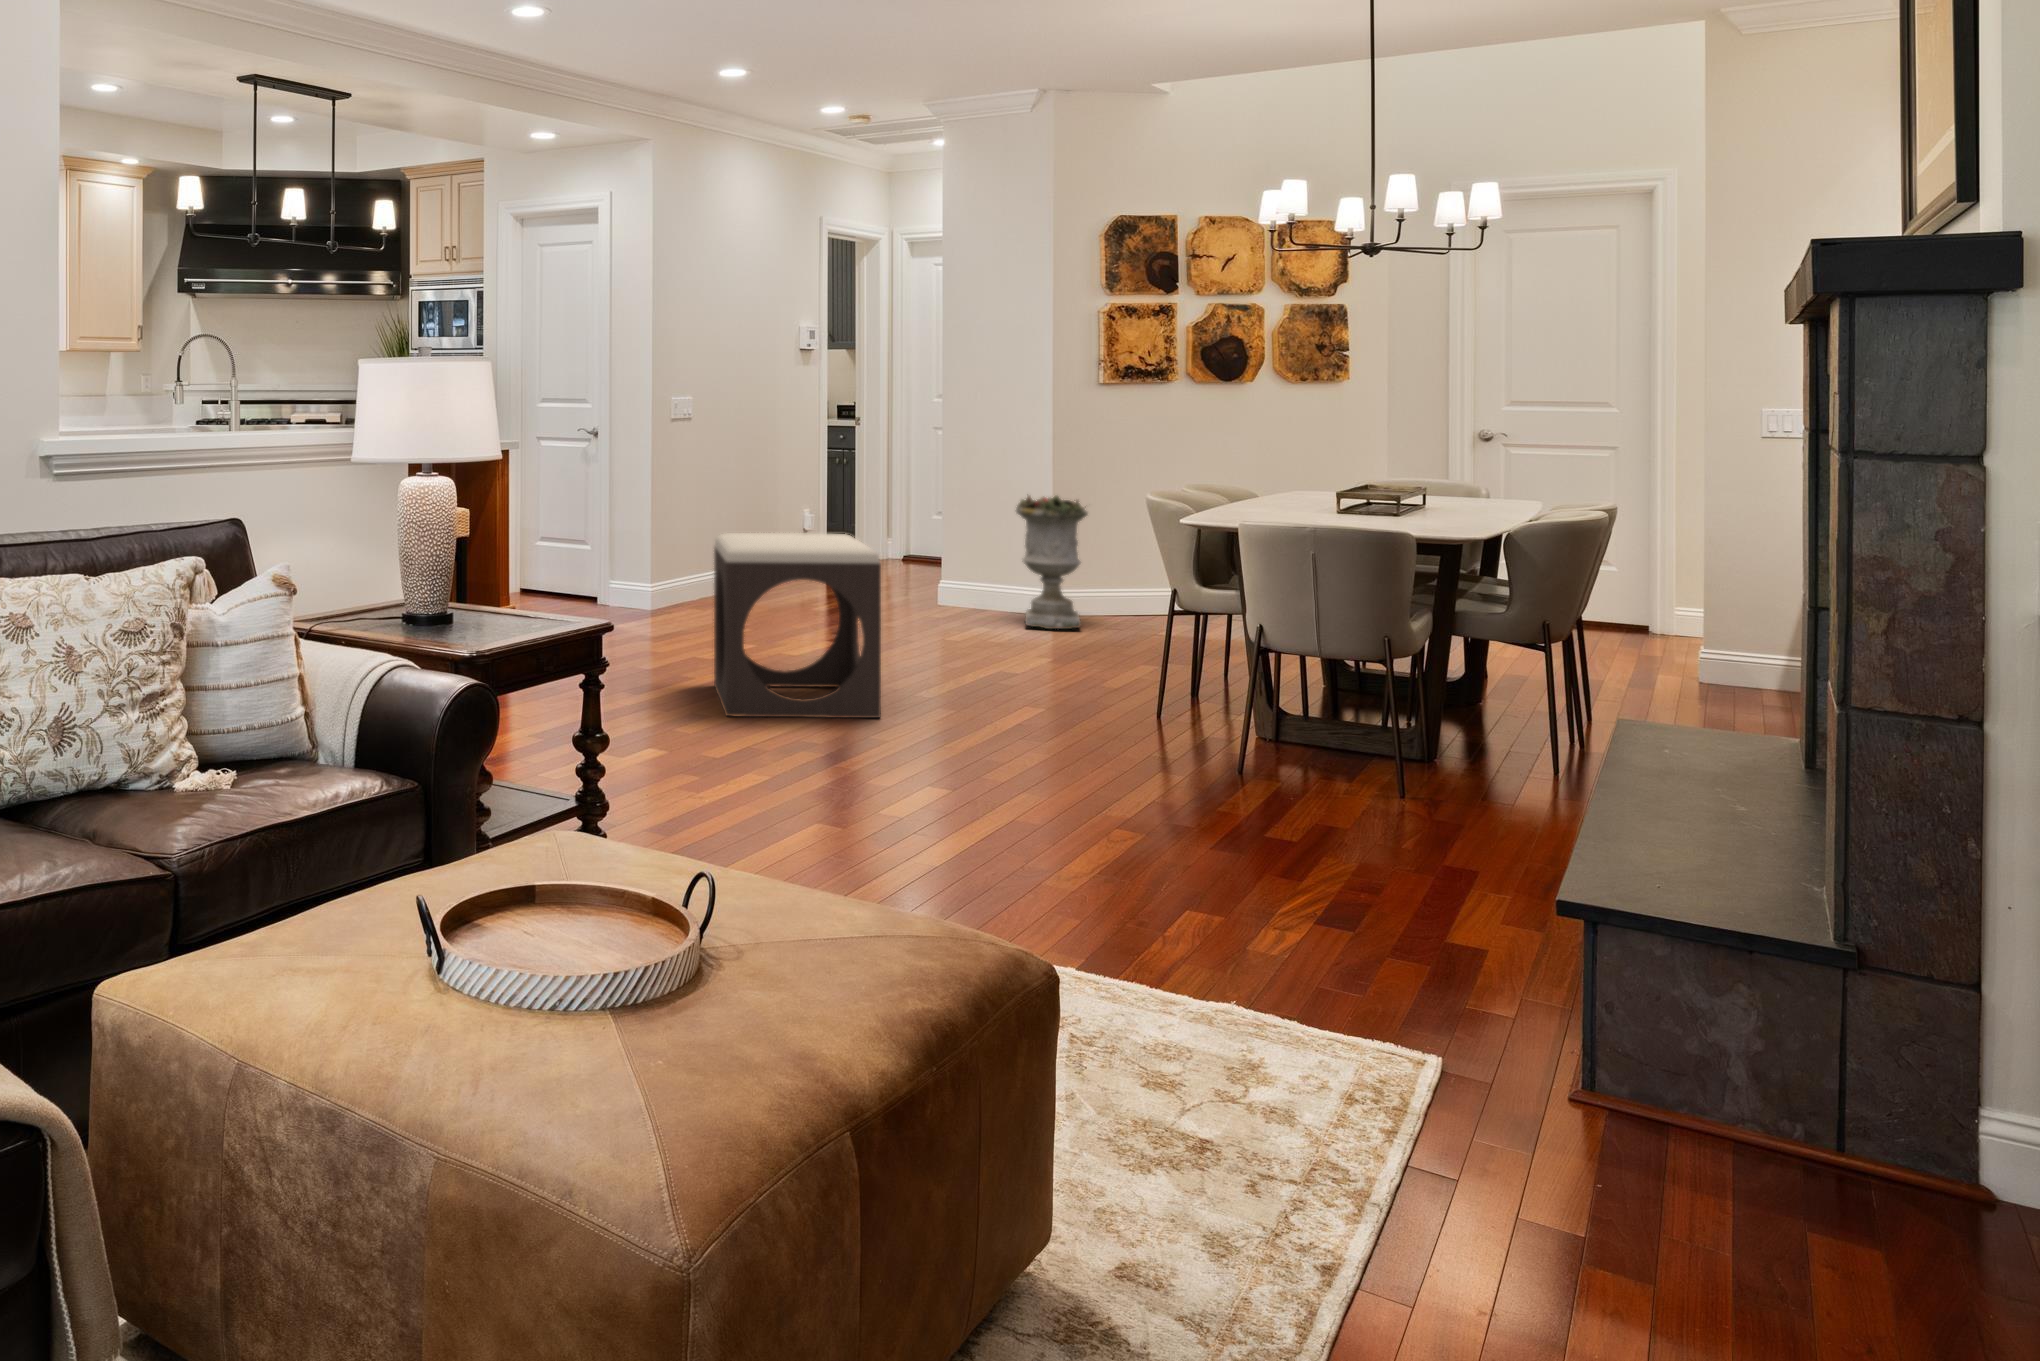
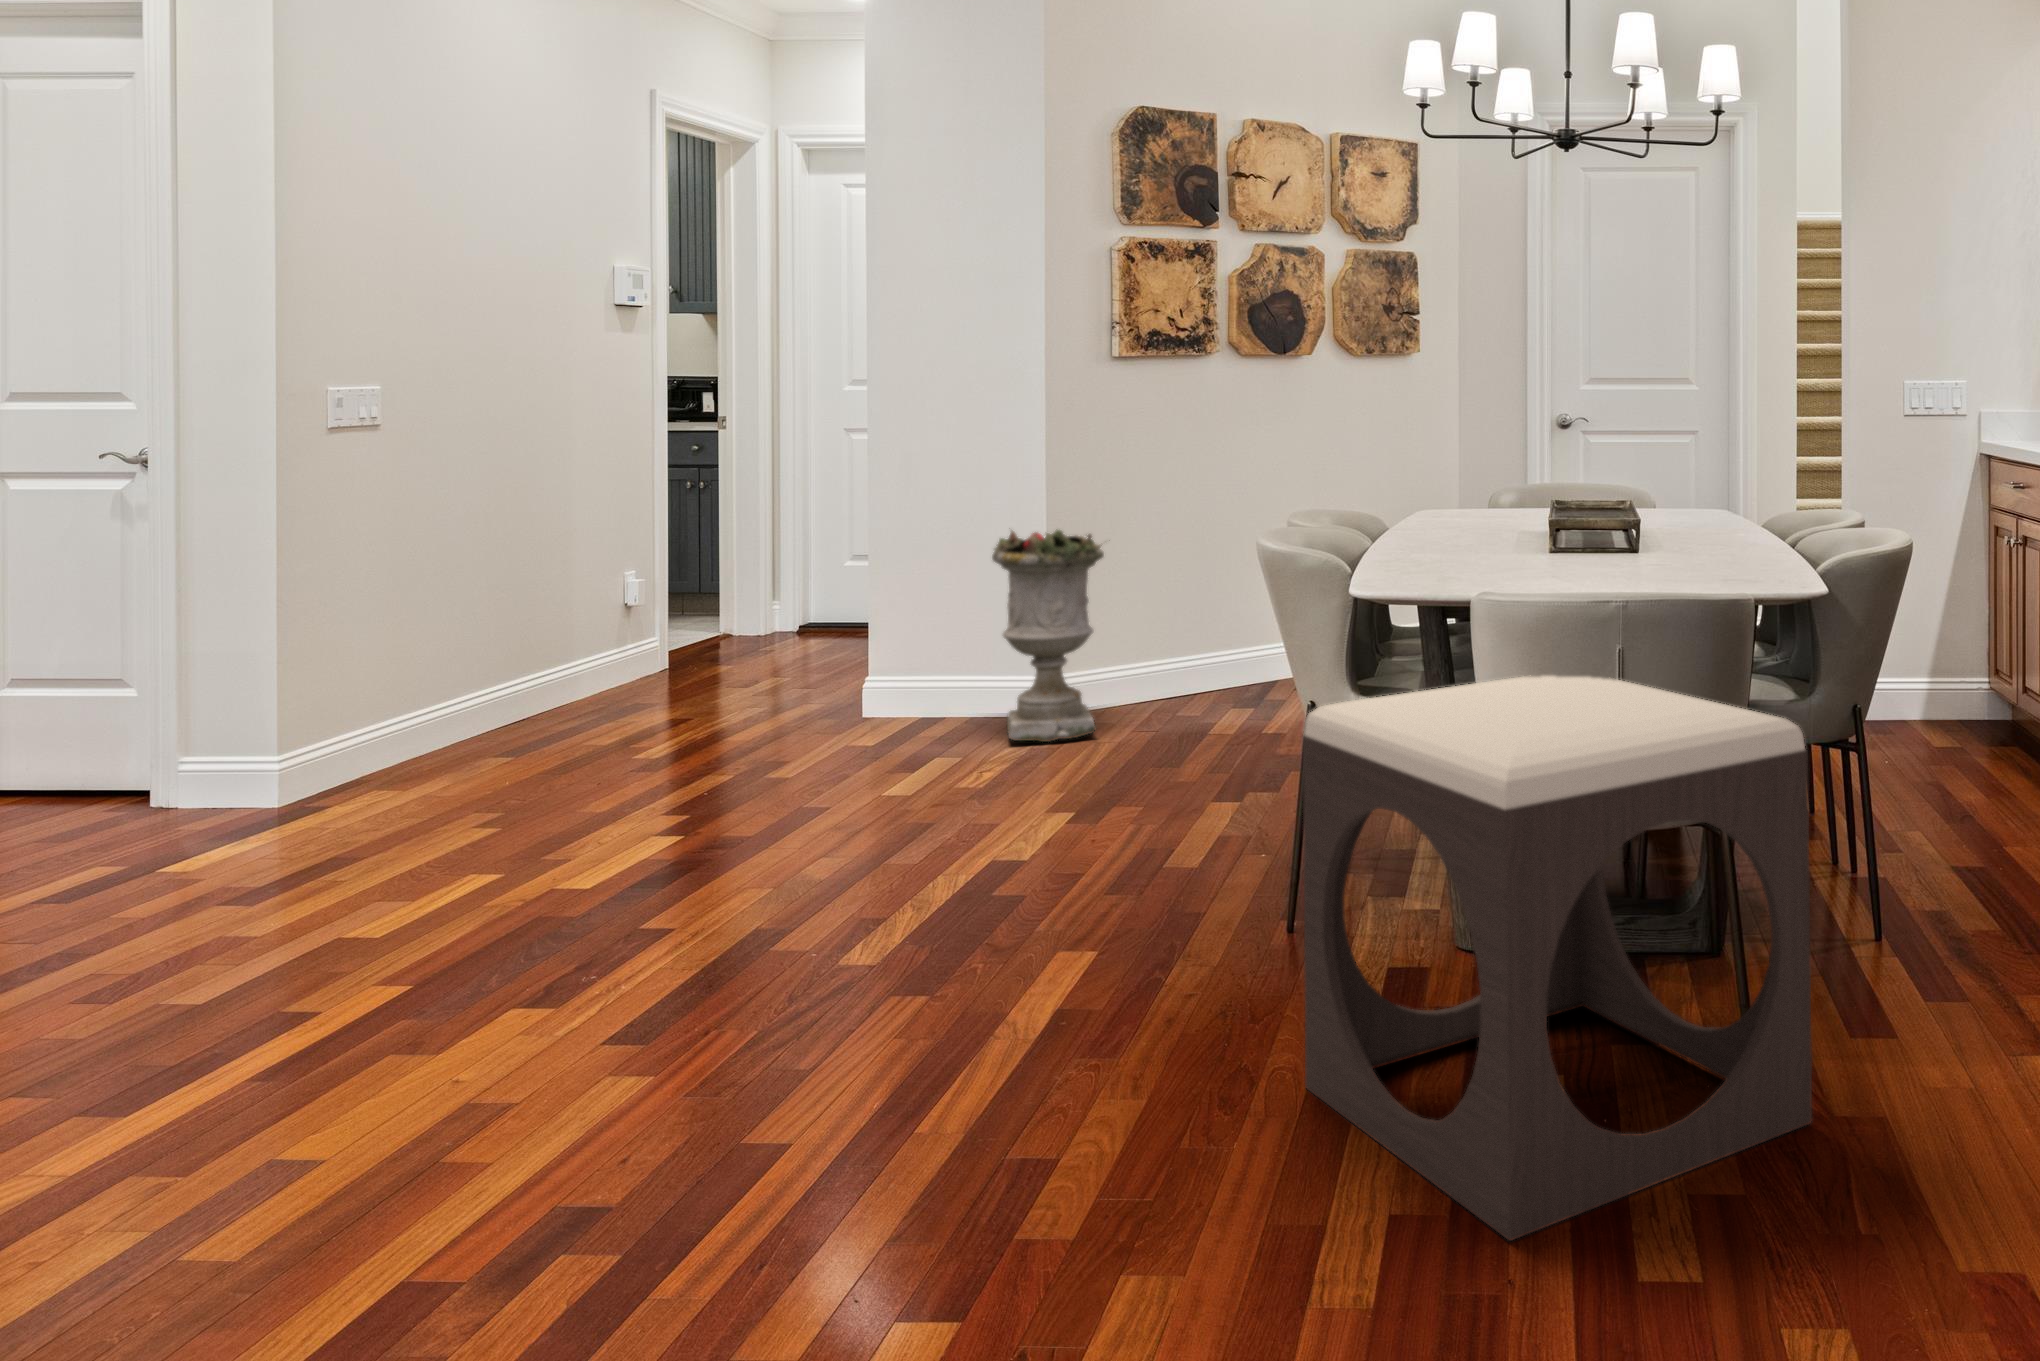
footstool: present [714,533,881,718] -> present [1303,676,1812,1241]

